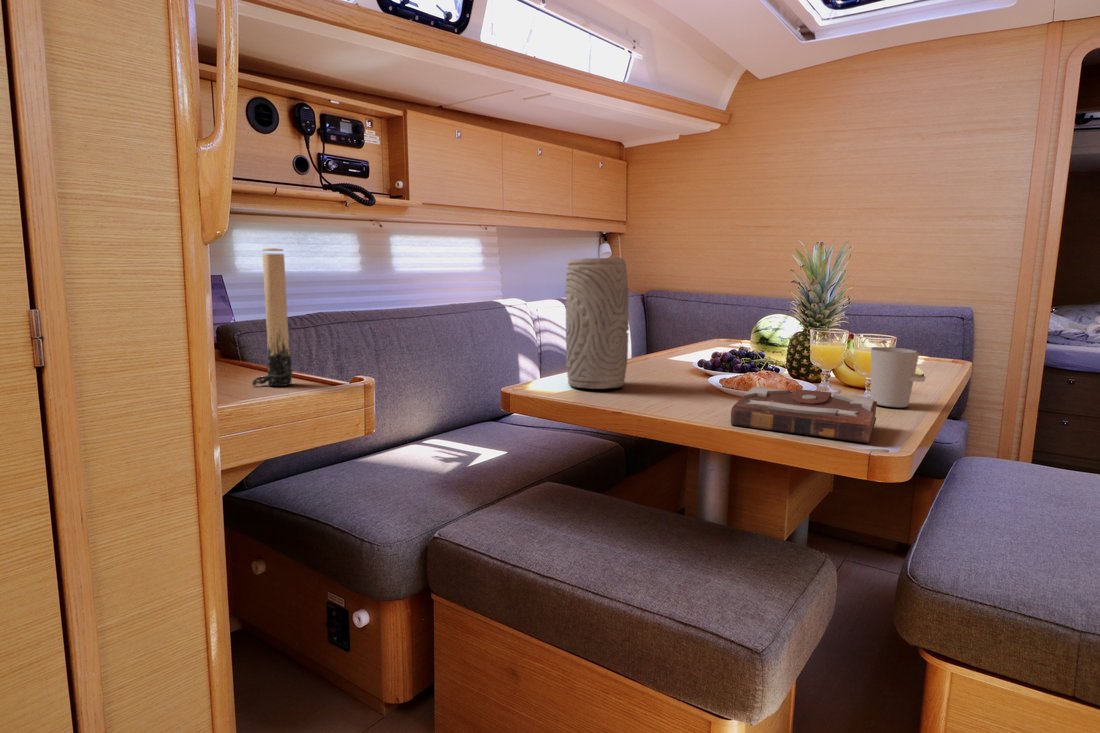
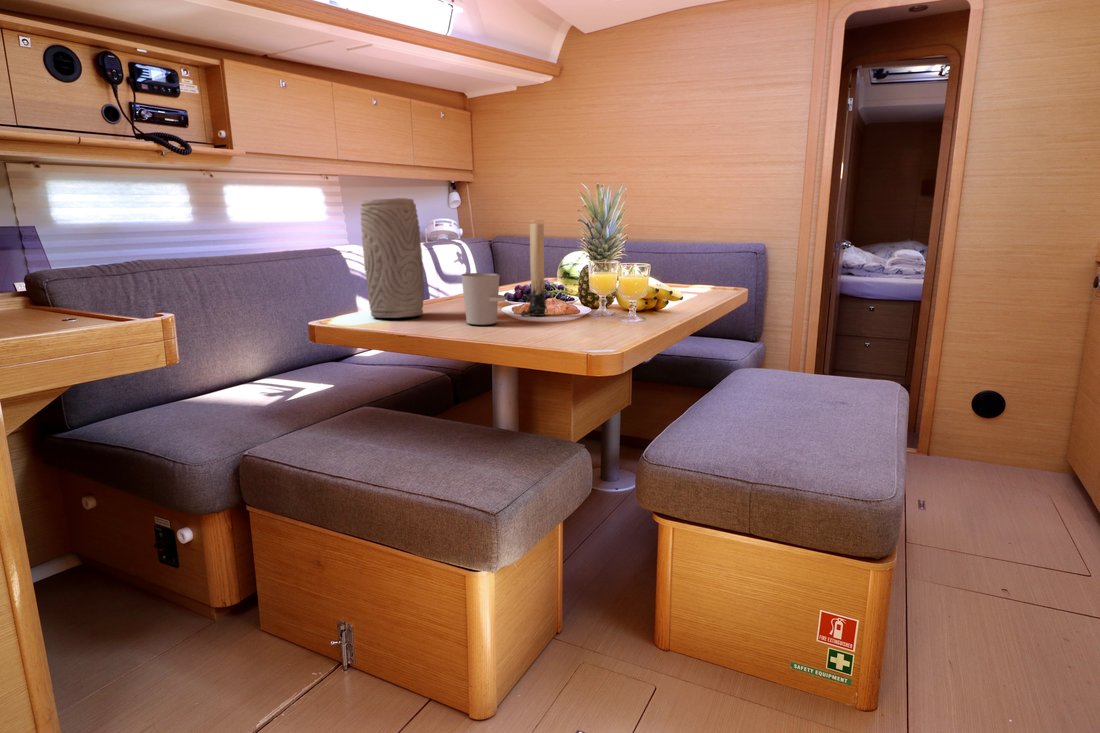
candle: present [252,248,292,386] -> present [521,220,547,316]
cup: present [870,347,925,408] -> present [462,273,505,325]
book: present [731,387,877,443] -> none [490,307,612,345]

